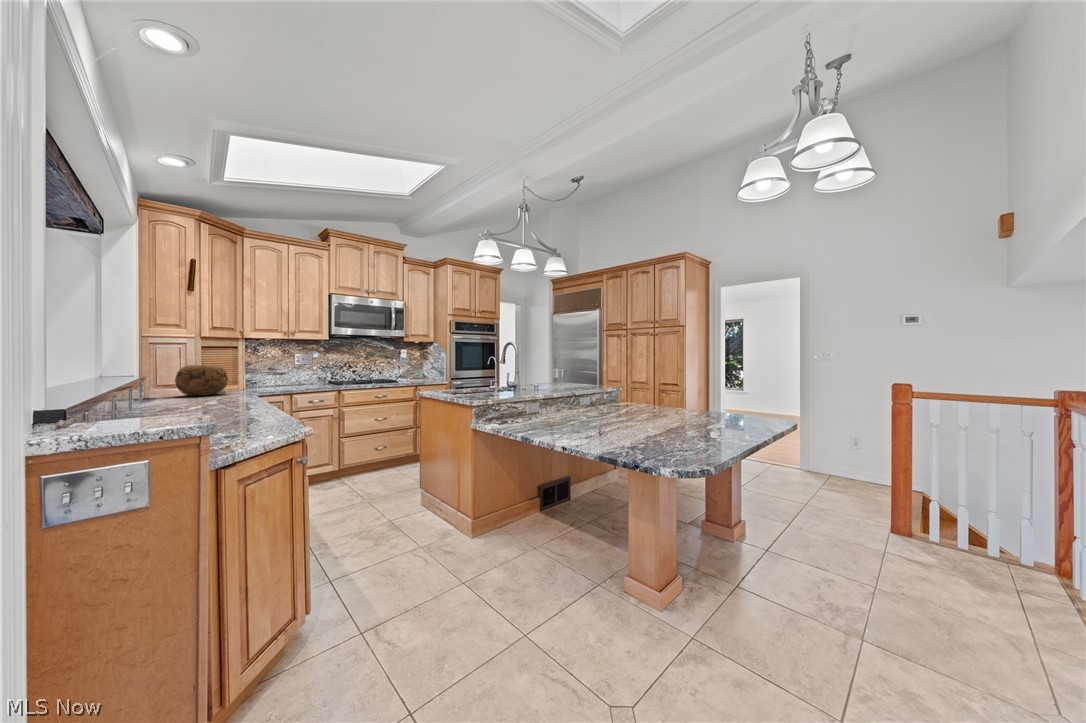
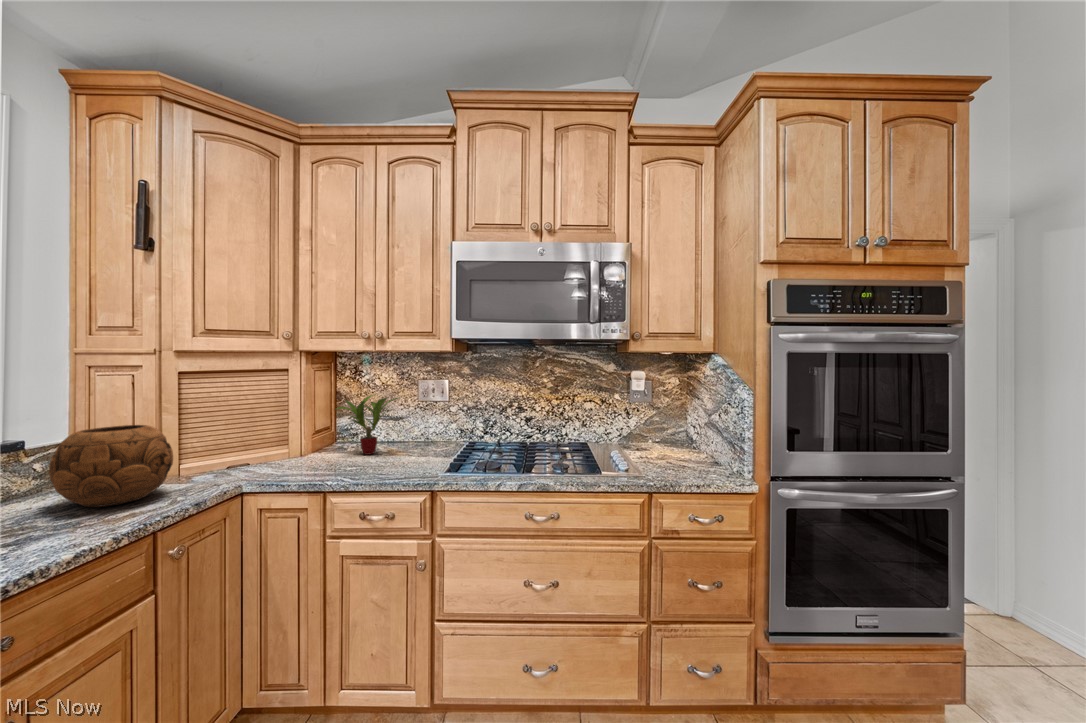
potted plant: none [266,359,297,386] -> present [336,395,398,455]

